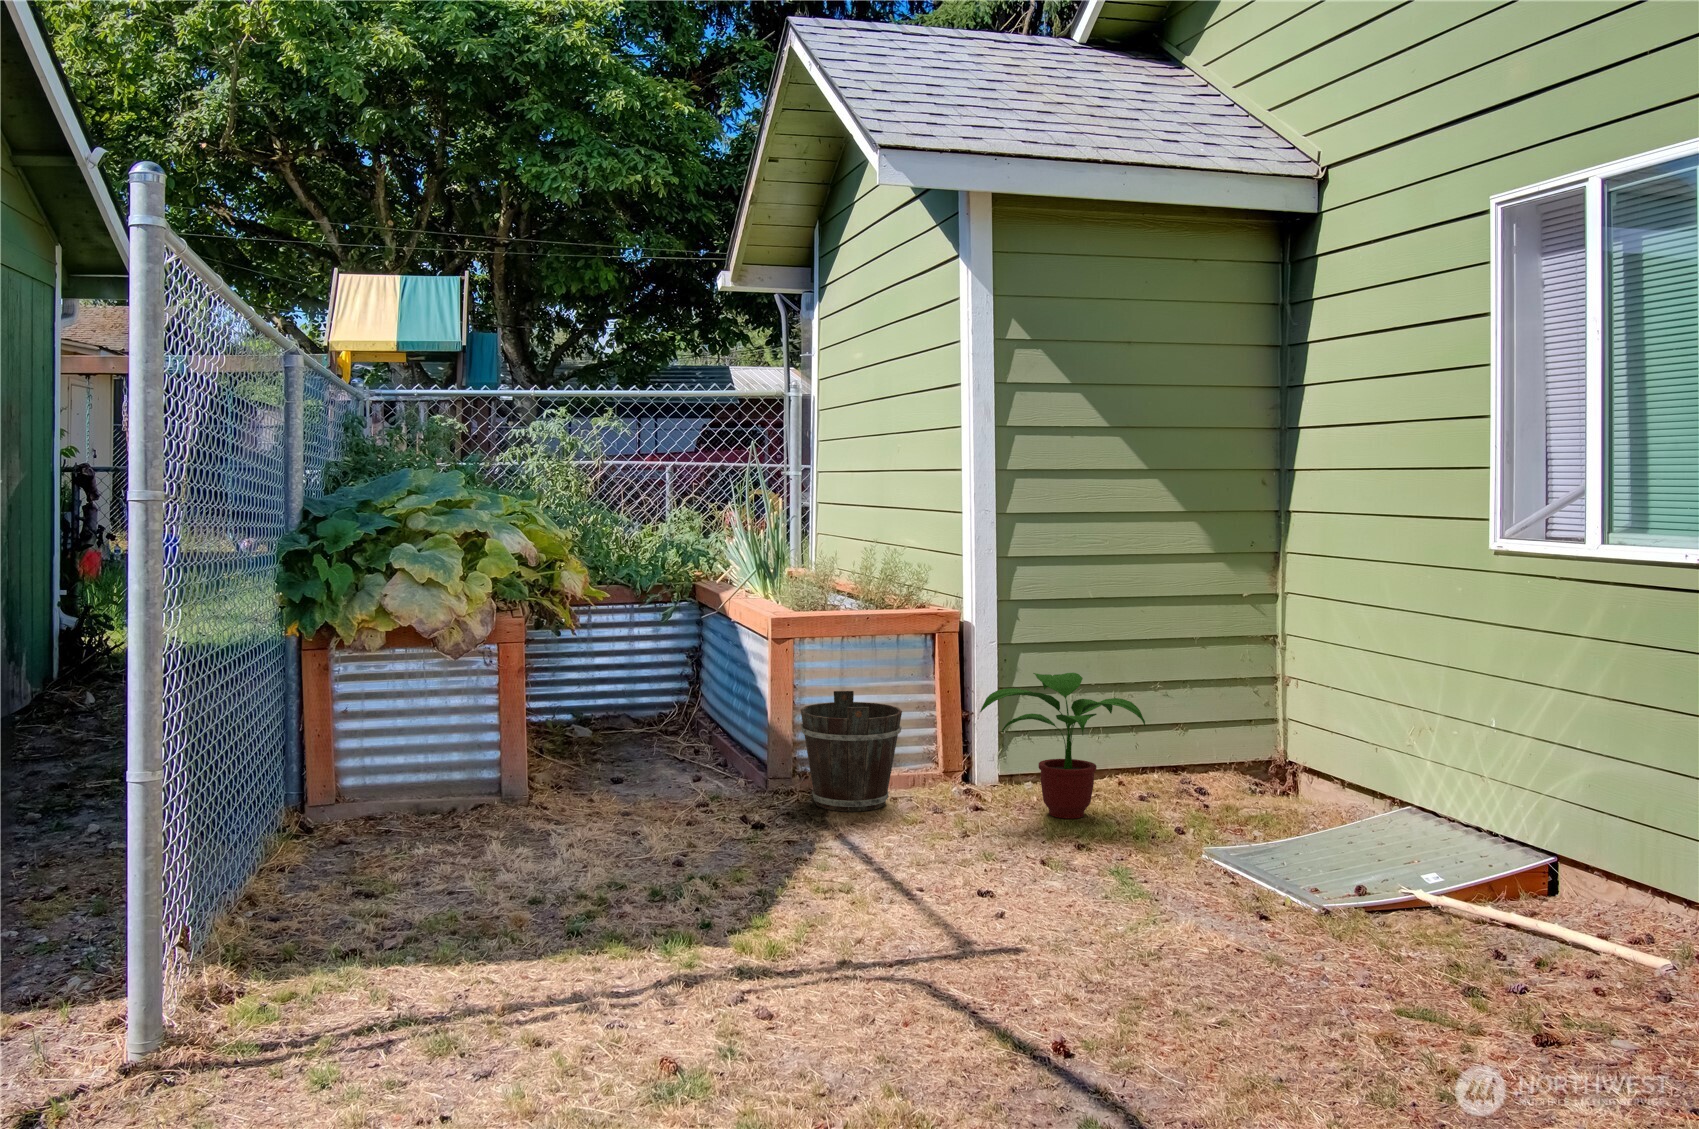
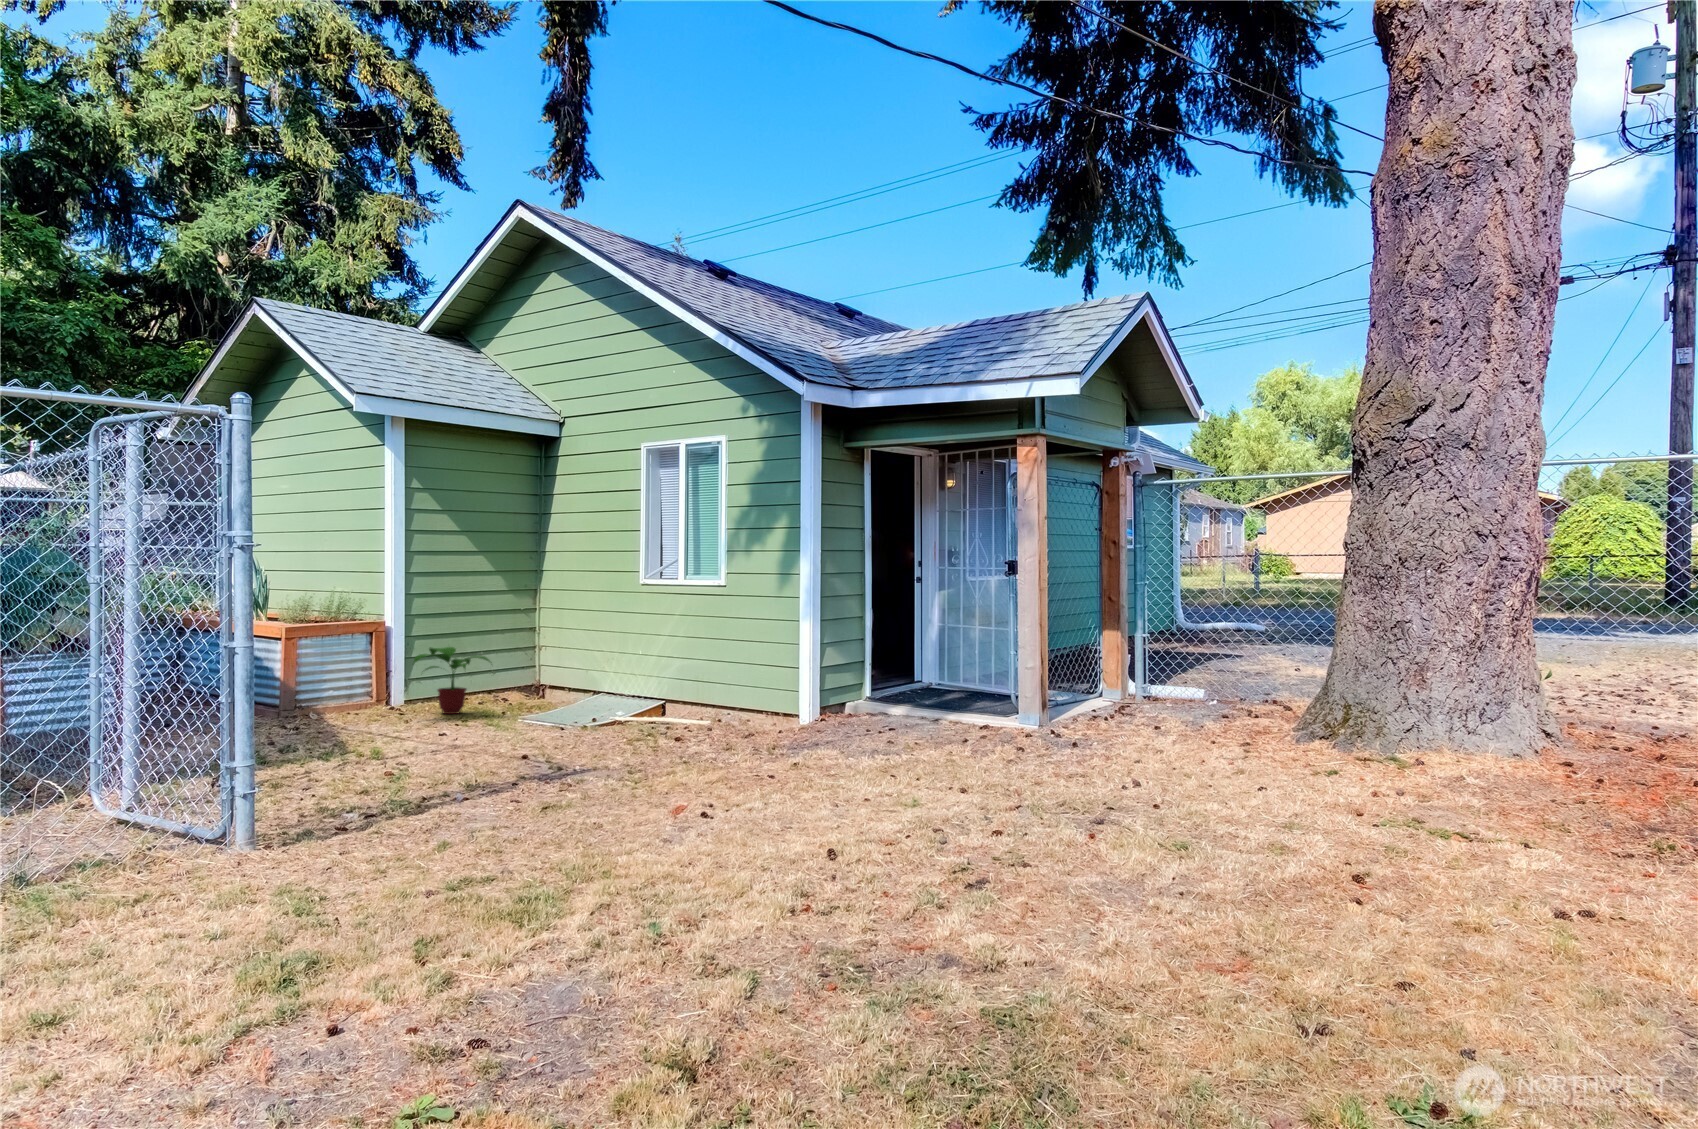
bucket: present [801,691,902,811] -> none [304,662,364,722]

